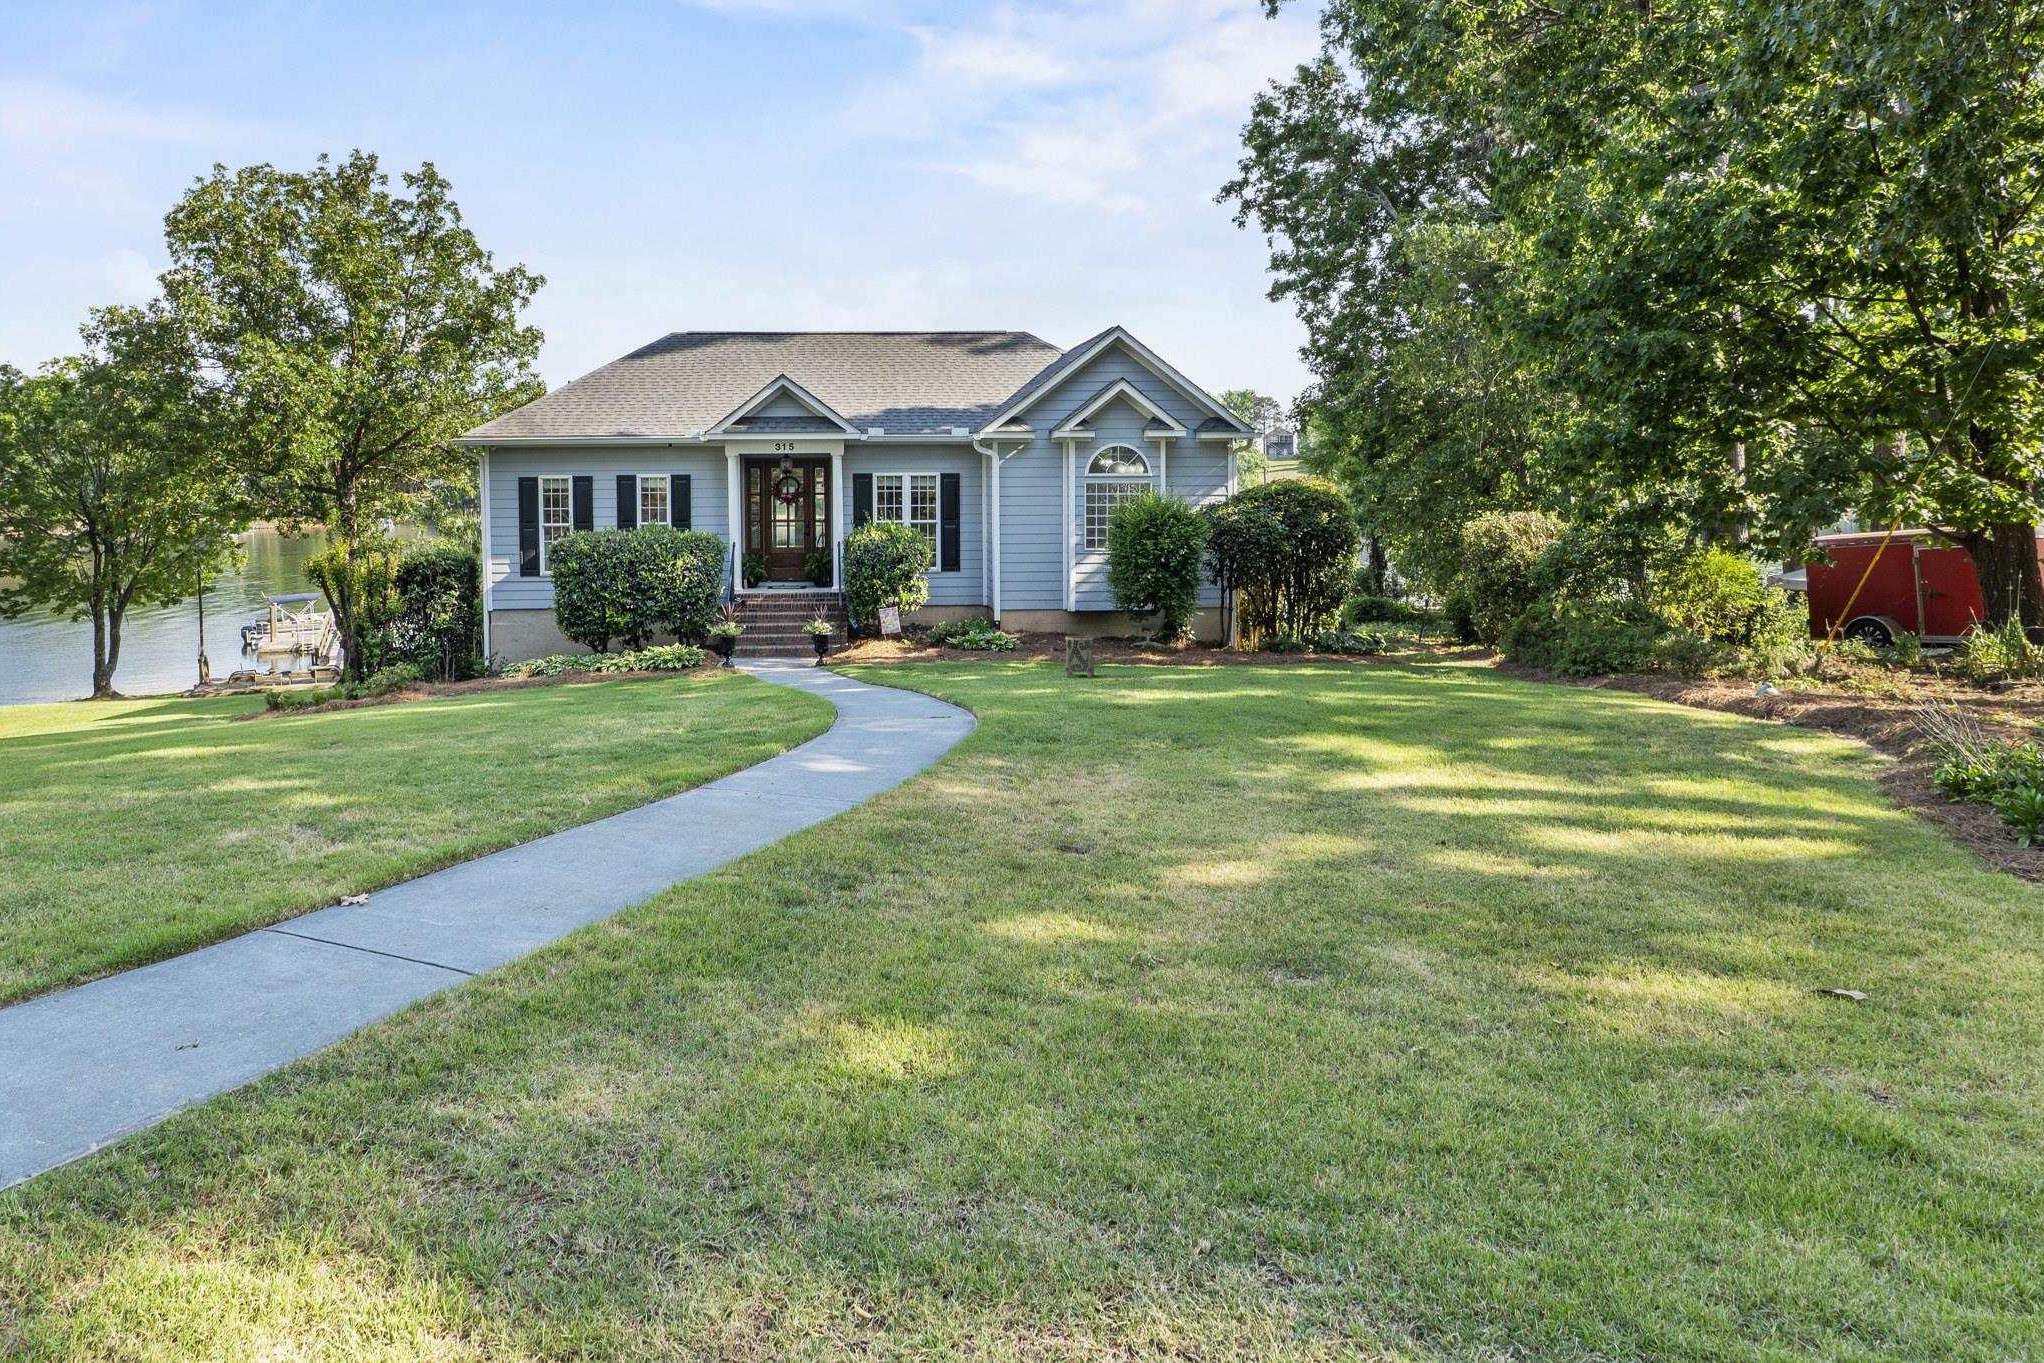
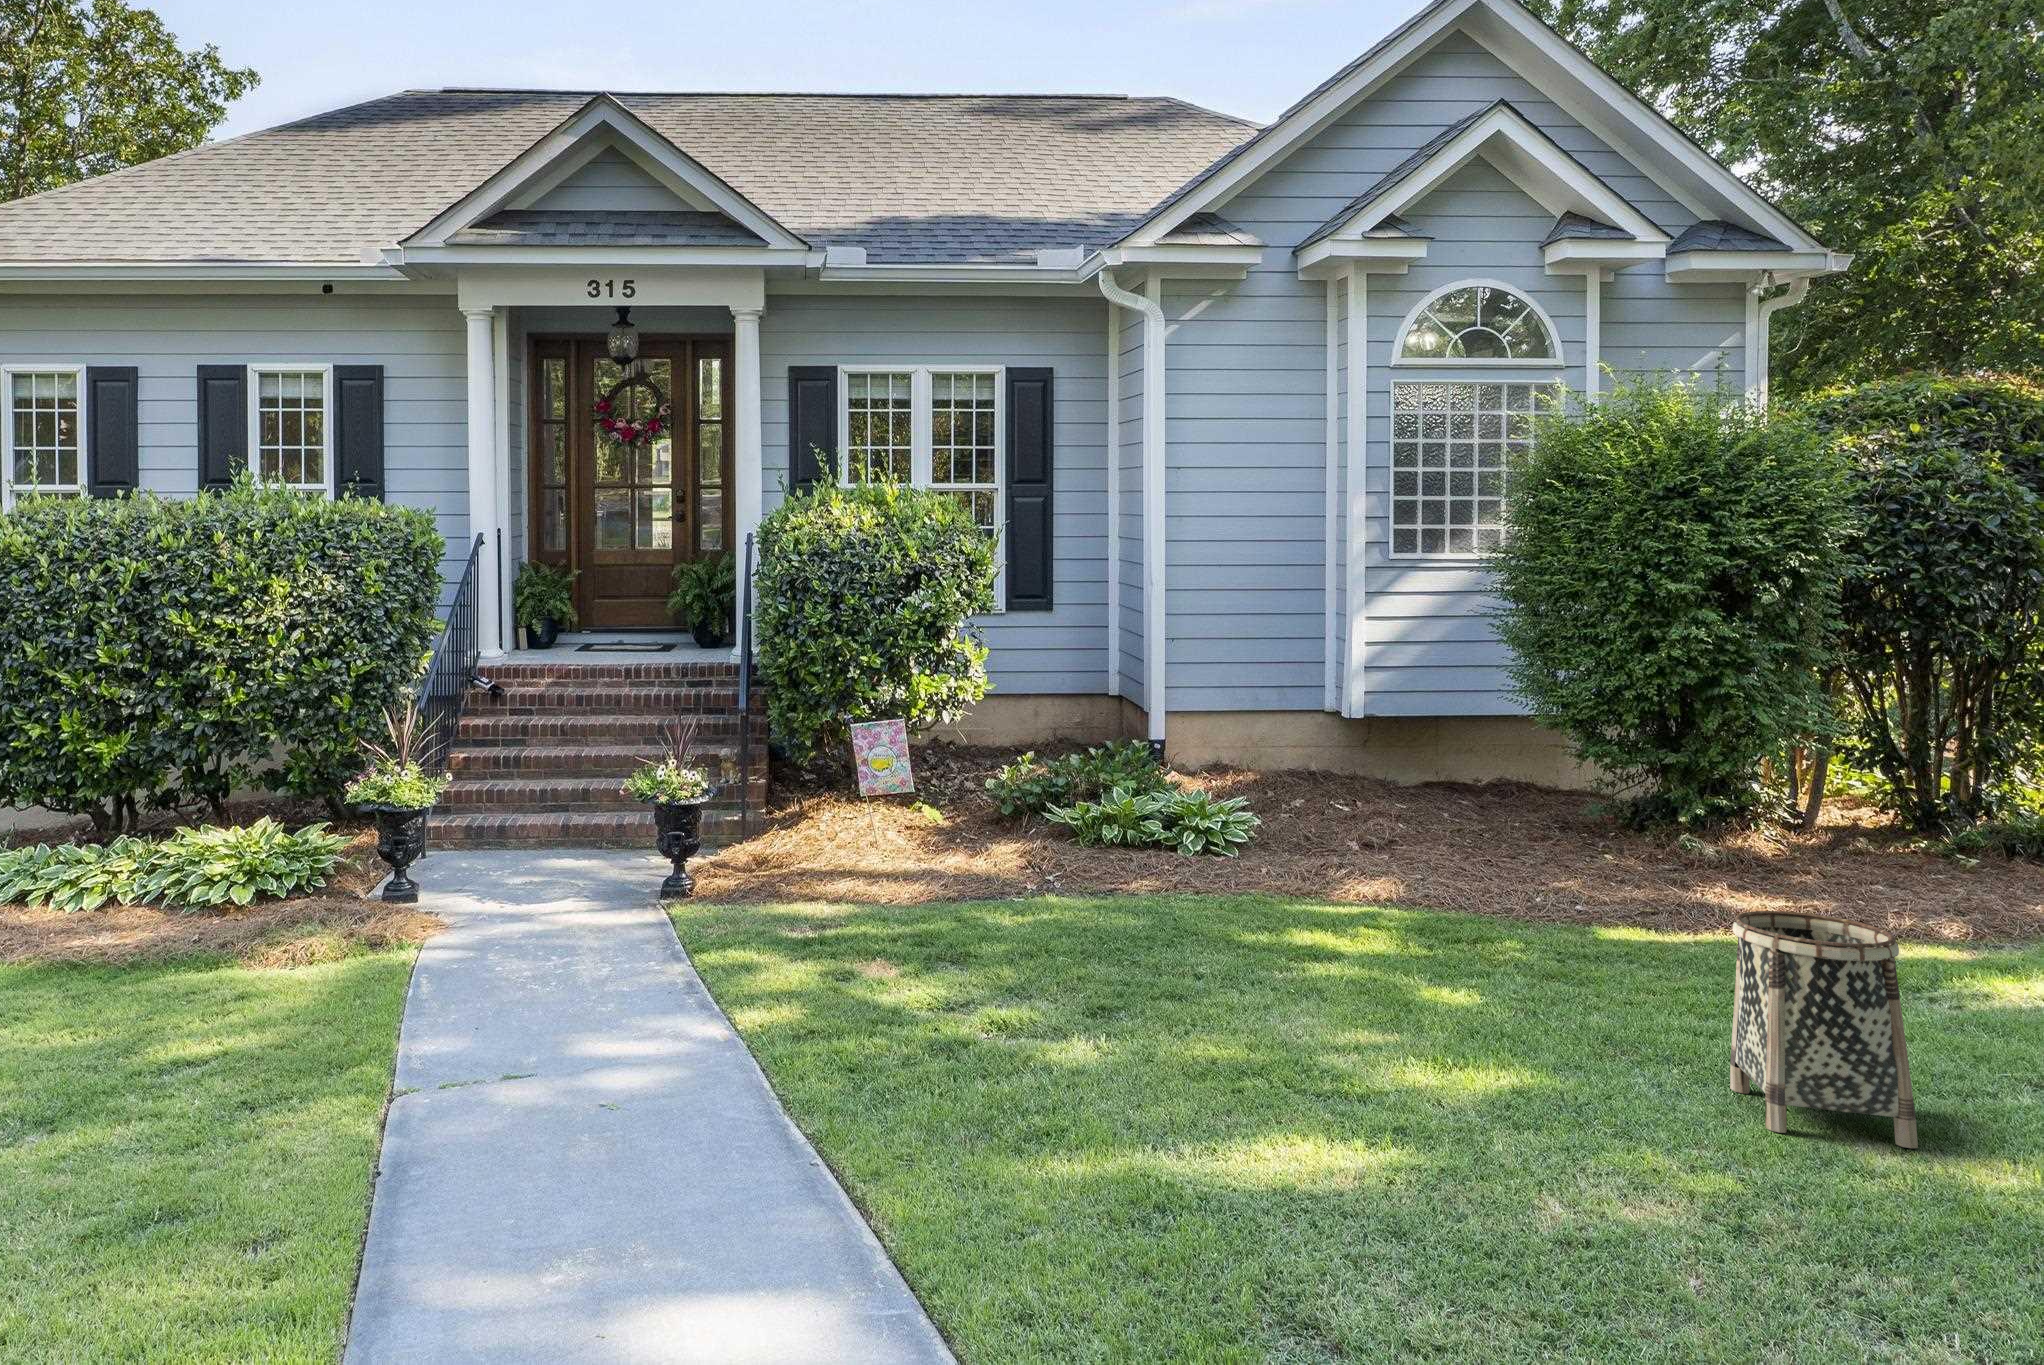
chair: present [1130,608,1166,649] -> none [1575,703,1704,849]

